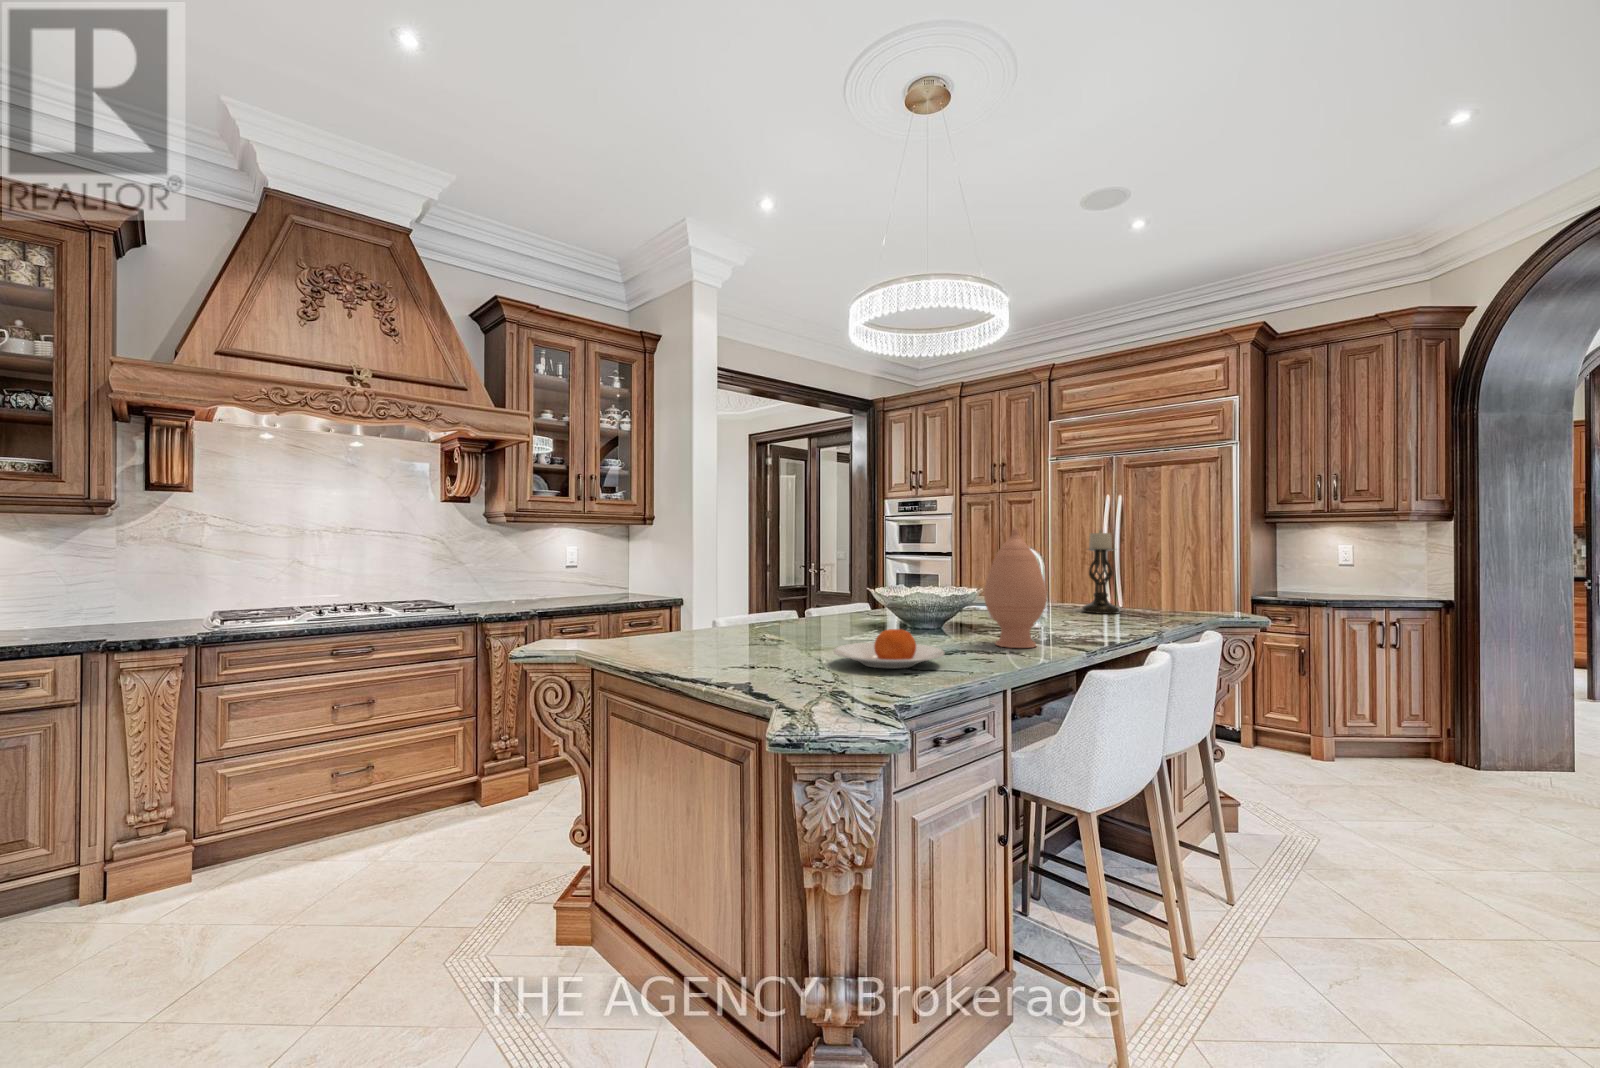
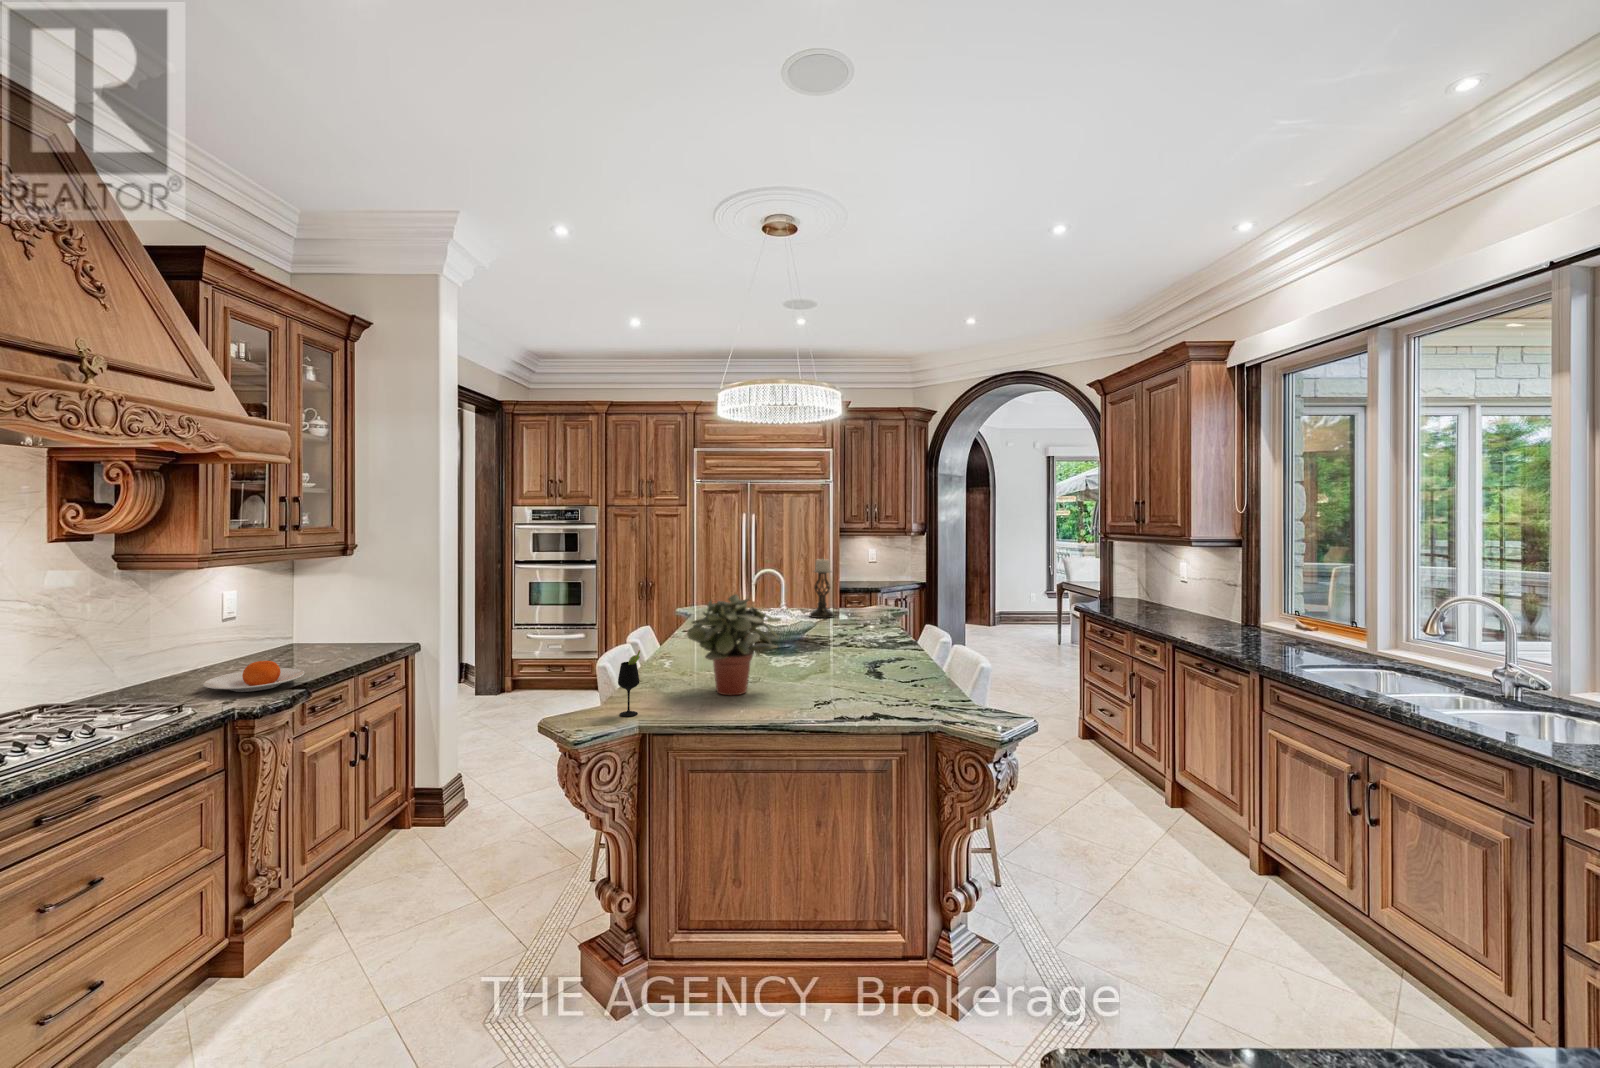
vase: present [984,527,1047,648] -> none [850,577,898,660]
potted plant: none [685,529,799,649] -> present [687,594,781,695]
wine glass: none [602,580,629,647] -> present [618,650,640,716]
plate: present [833,629,944,669] -> present [203,661,304,692]

